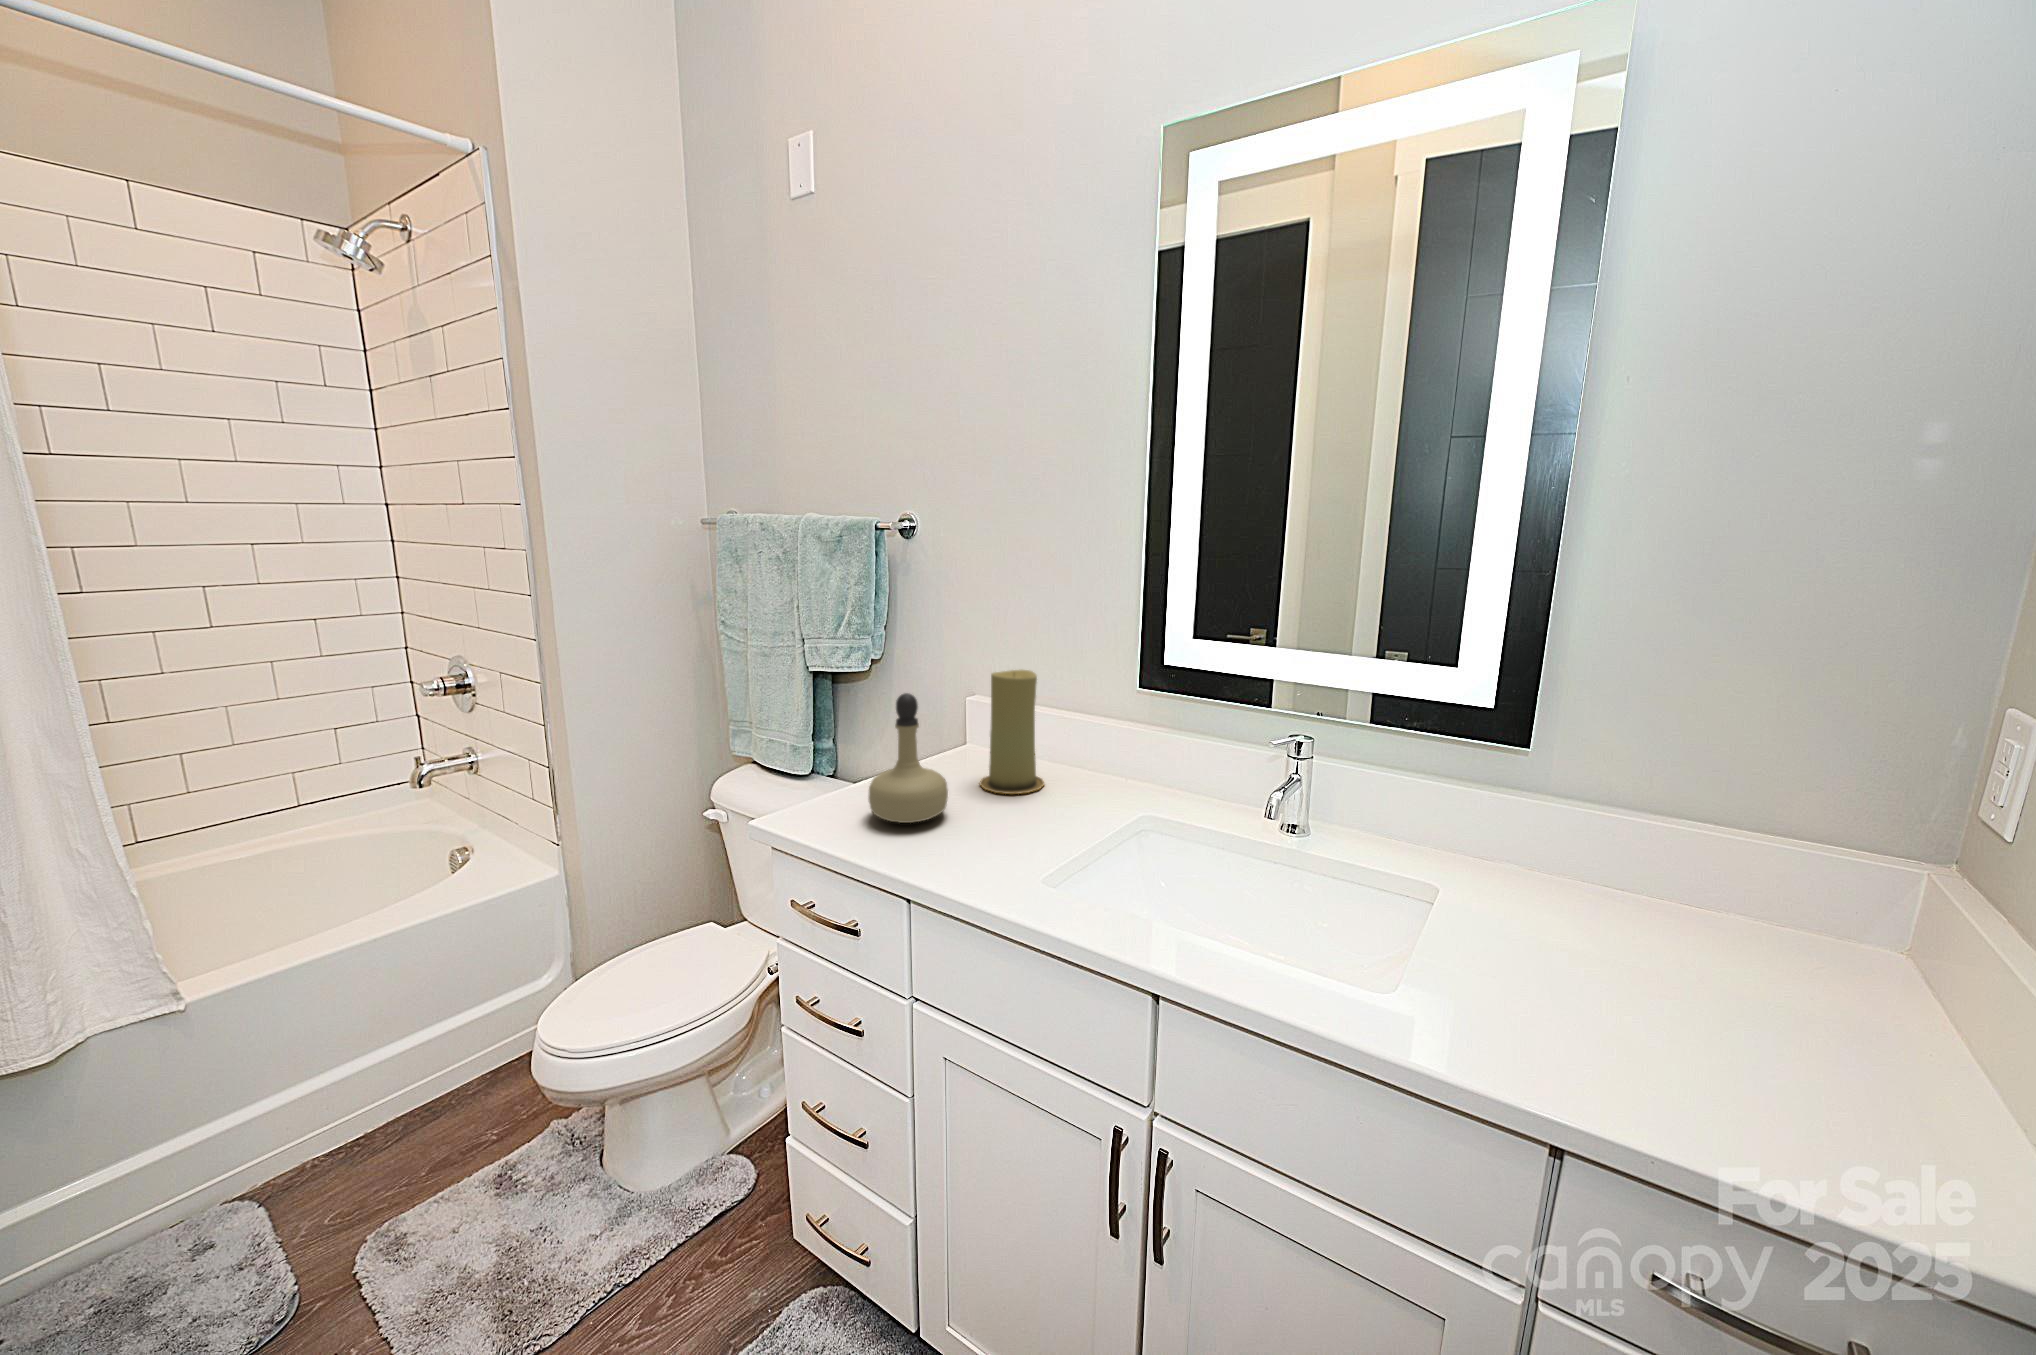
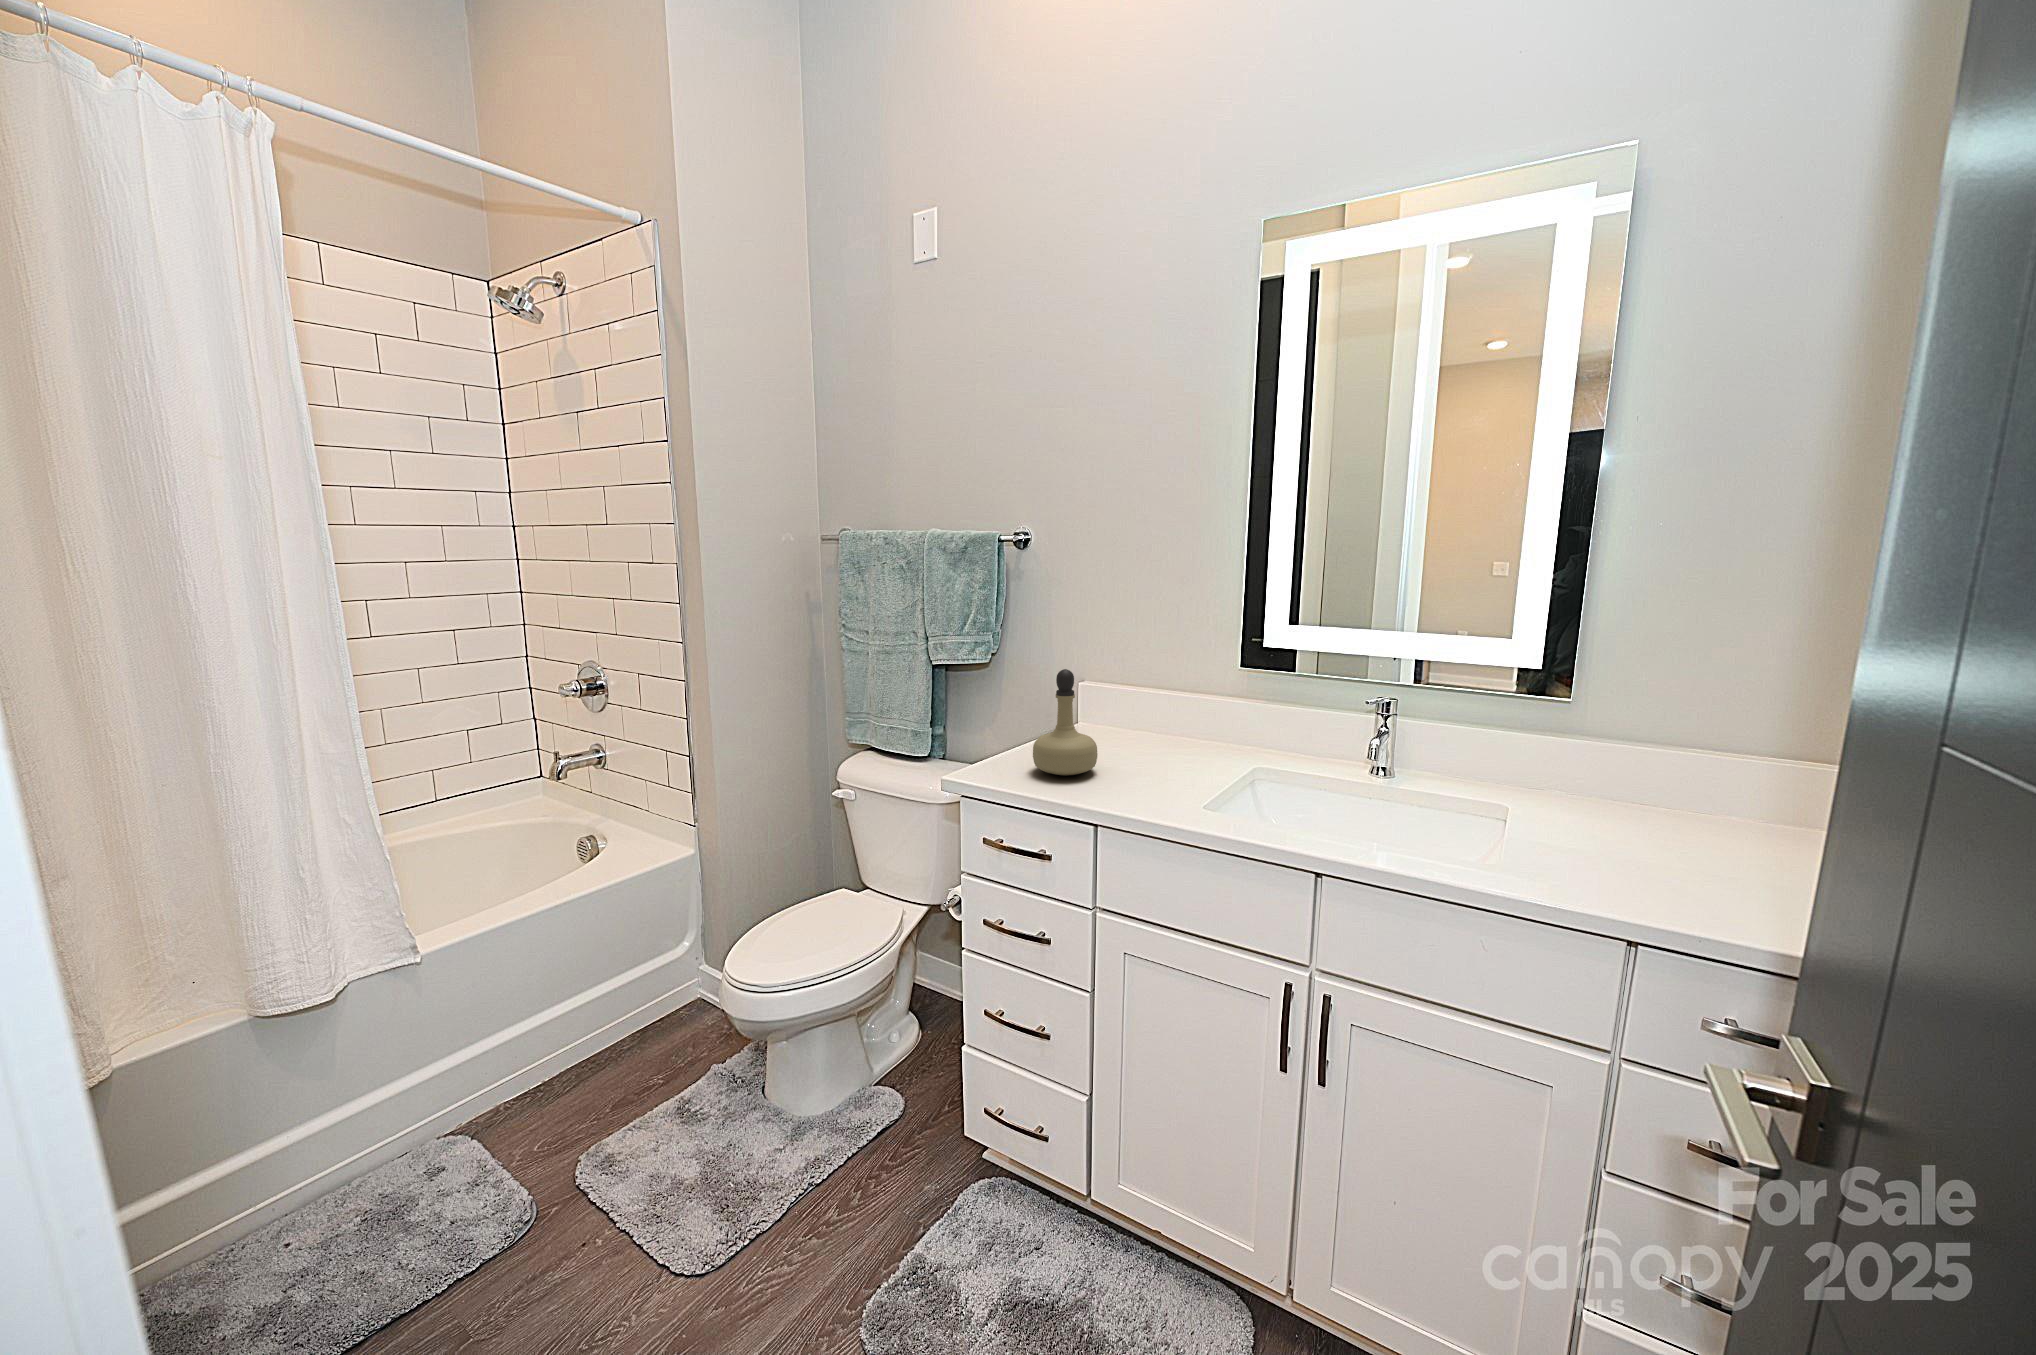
candle: present [980,670,1044,794] -> none [1108,653,1162,755]

